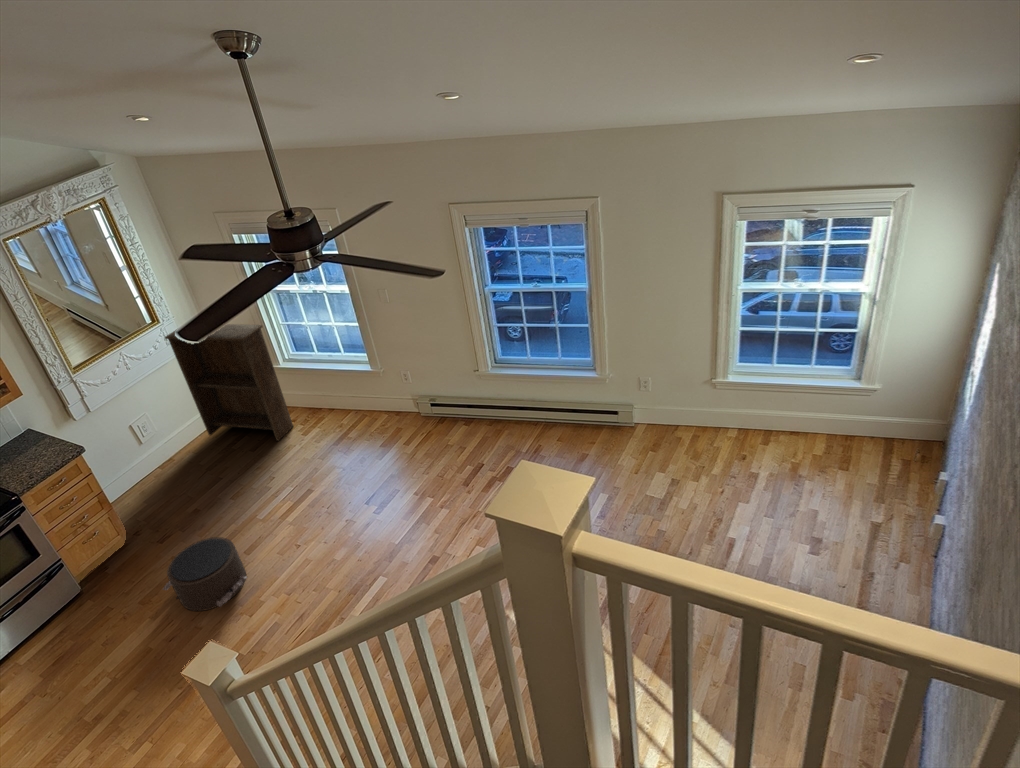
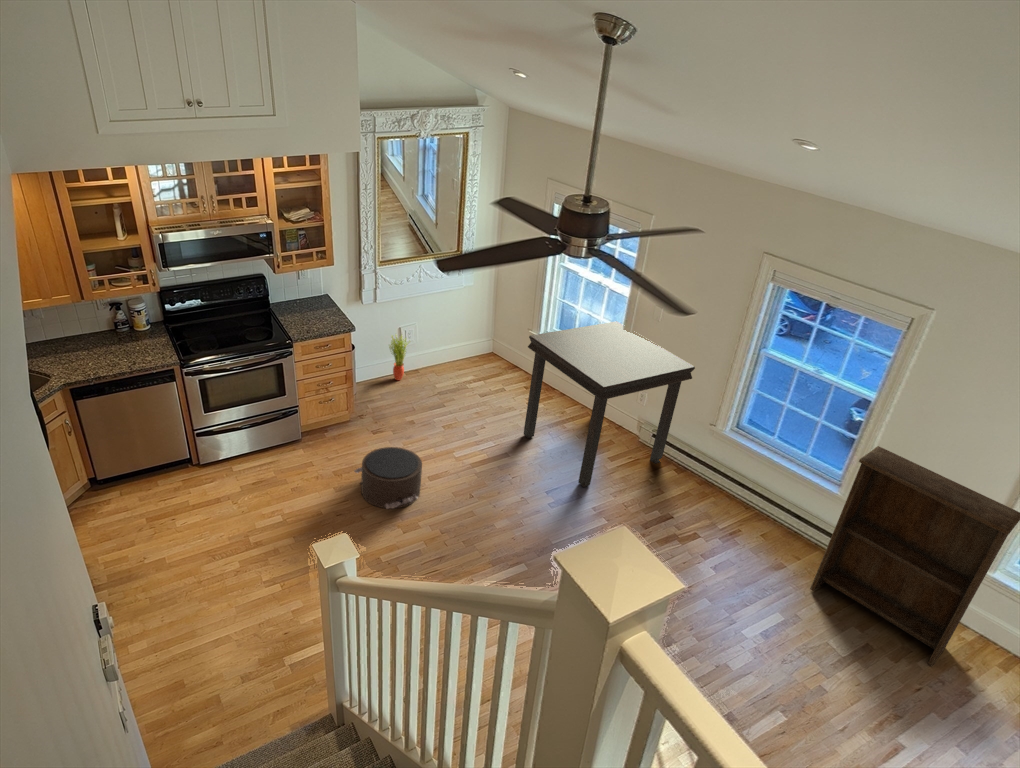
dining table: none [276,320,448,480] -> present [524,321,695,487]
bookshelf: present [165,324,293,441] -> present [810,446,1020,666]
potted plant: none [128,429,162,476] -> present [389,336,410,380]

